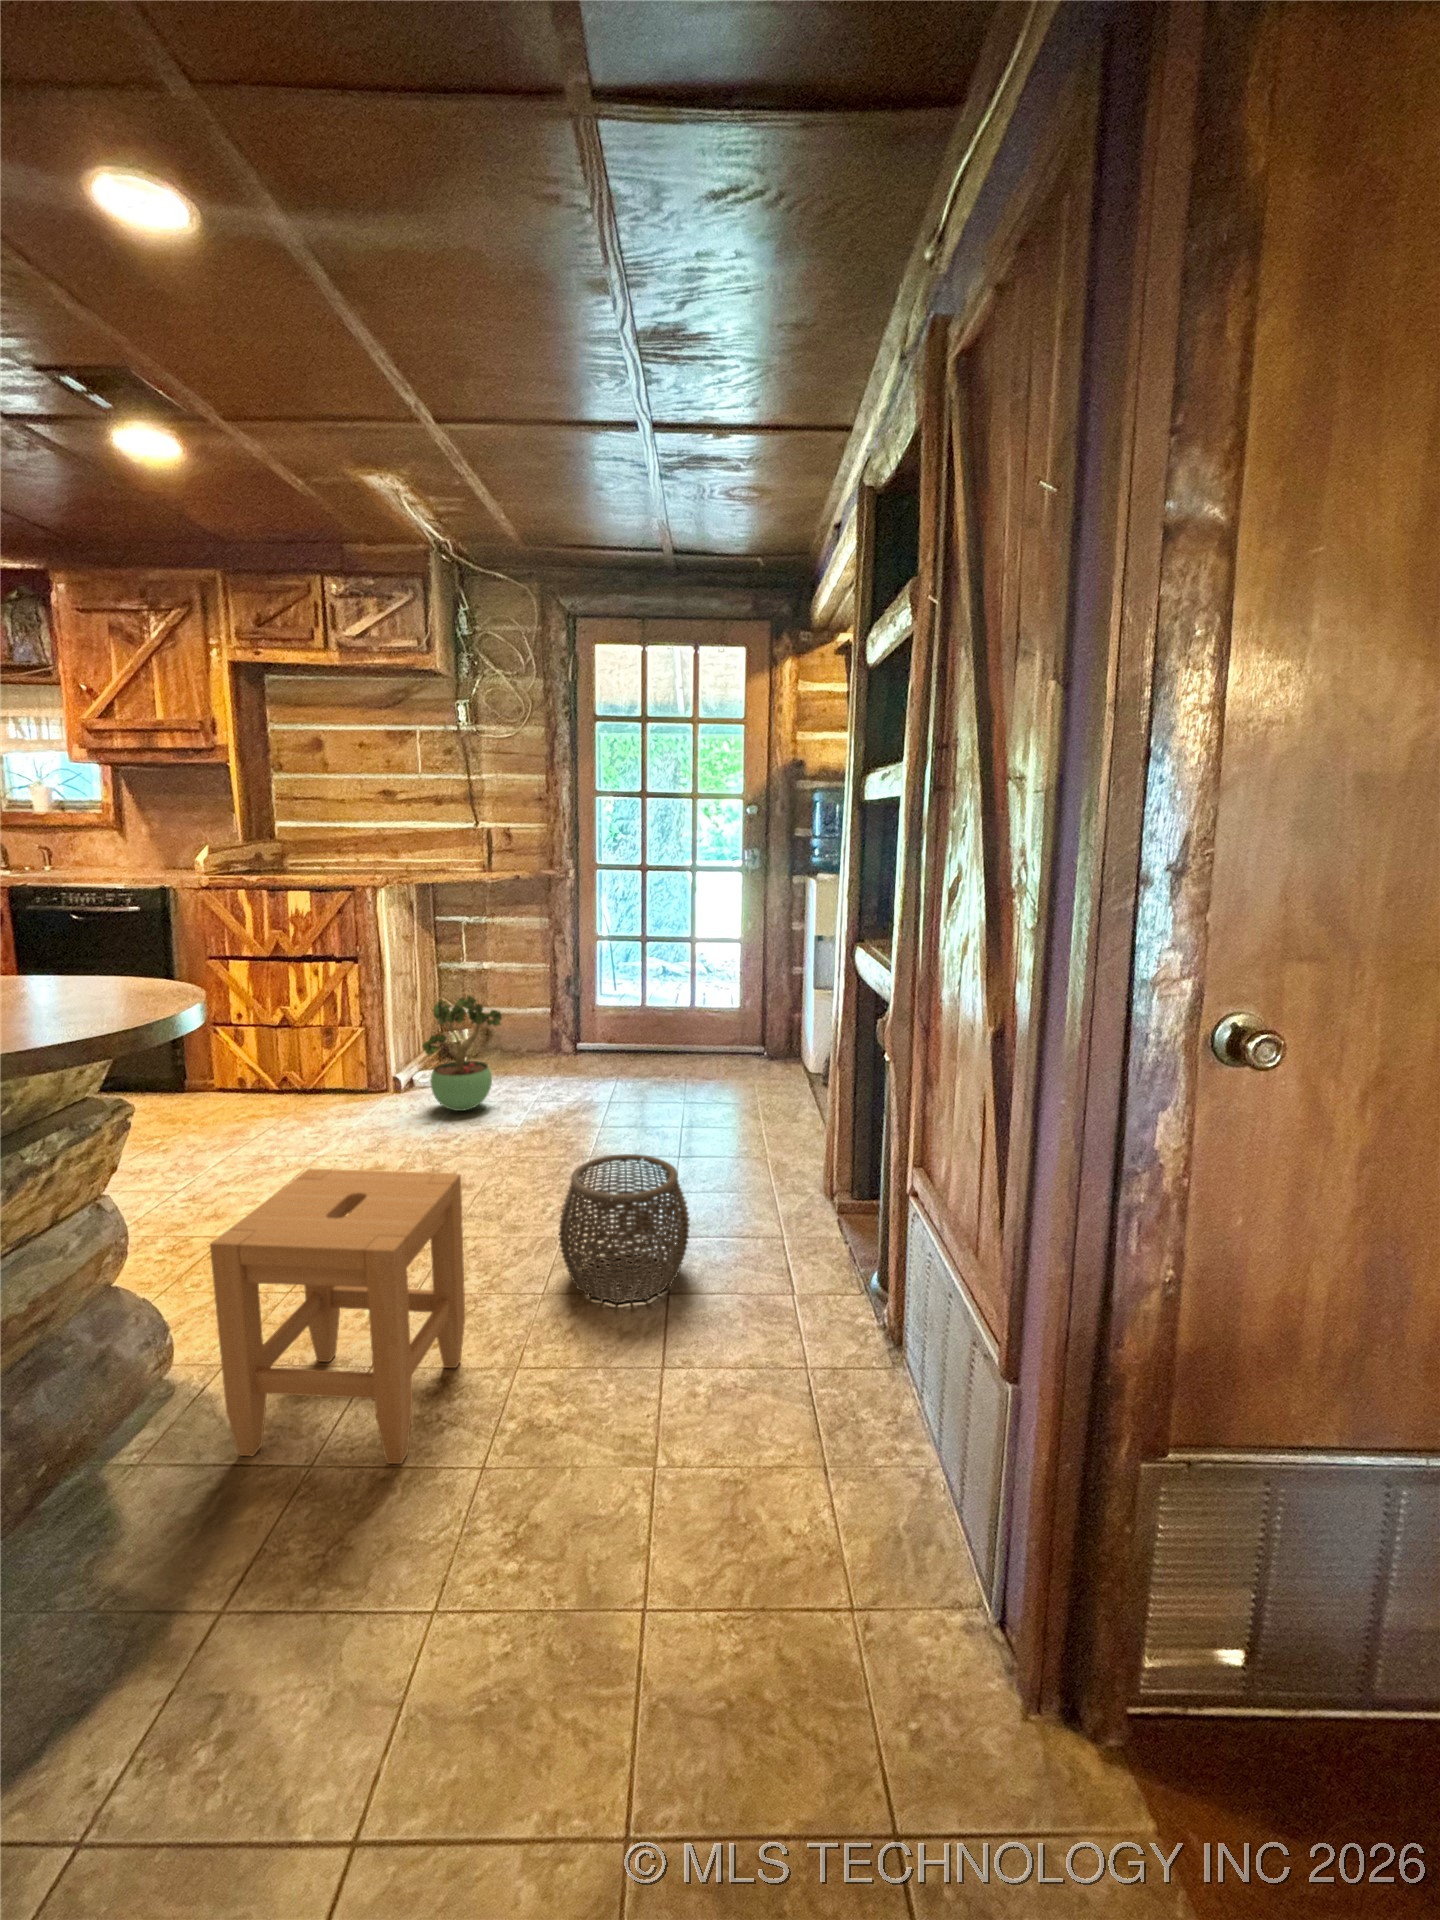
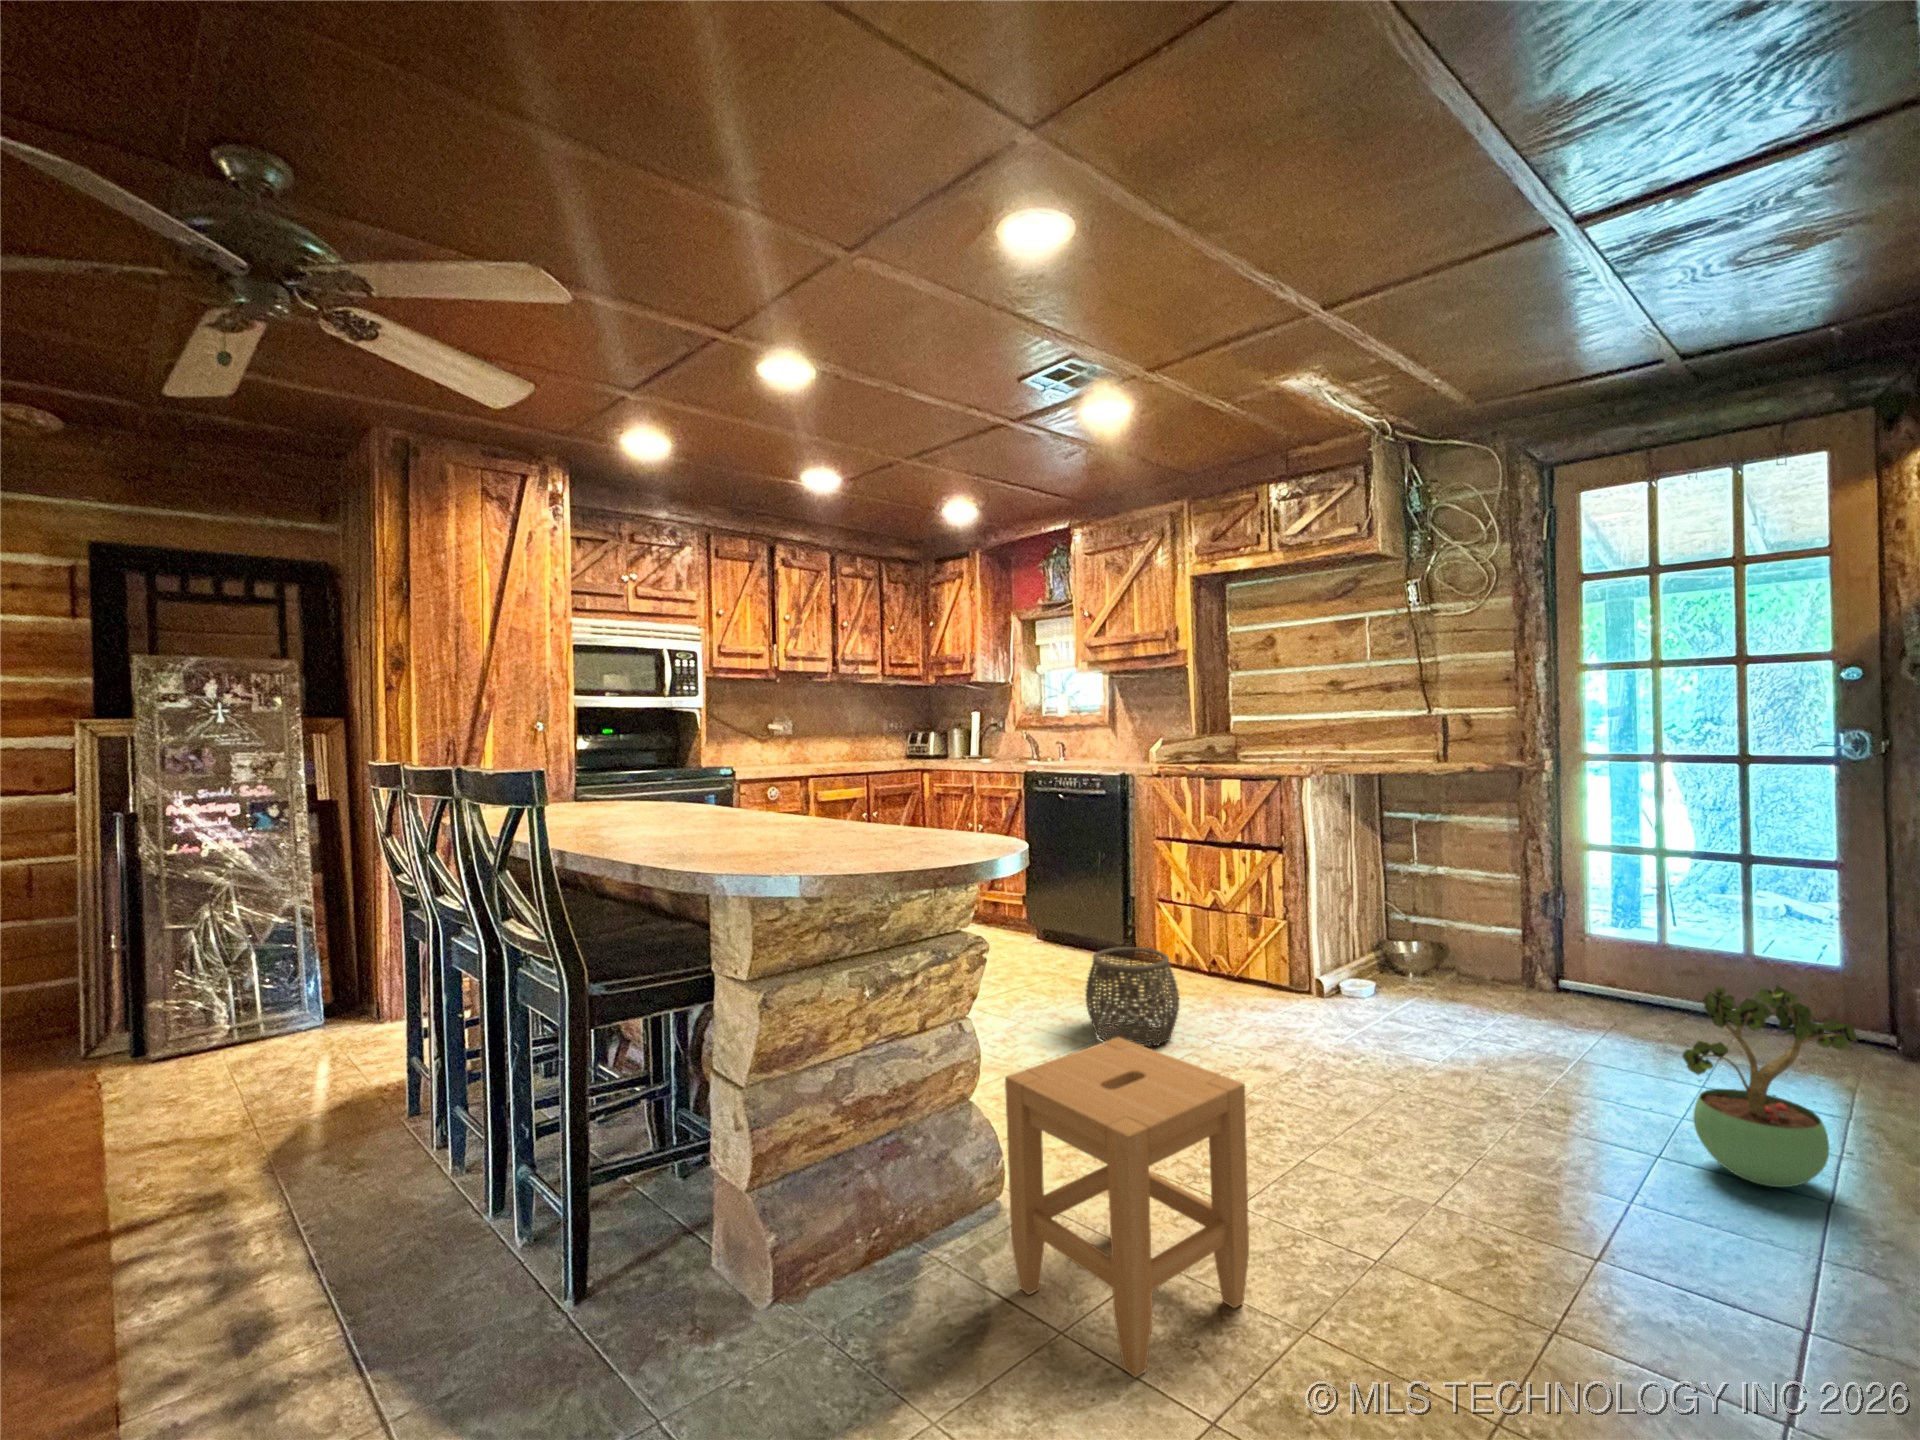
potted plant: present [423,995,502,1111] -> present [1683,986,1857,1187]
woven basket: present [559,1154,690,1303] -> present [1086,947,1179,1047]

